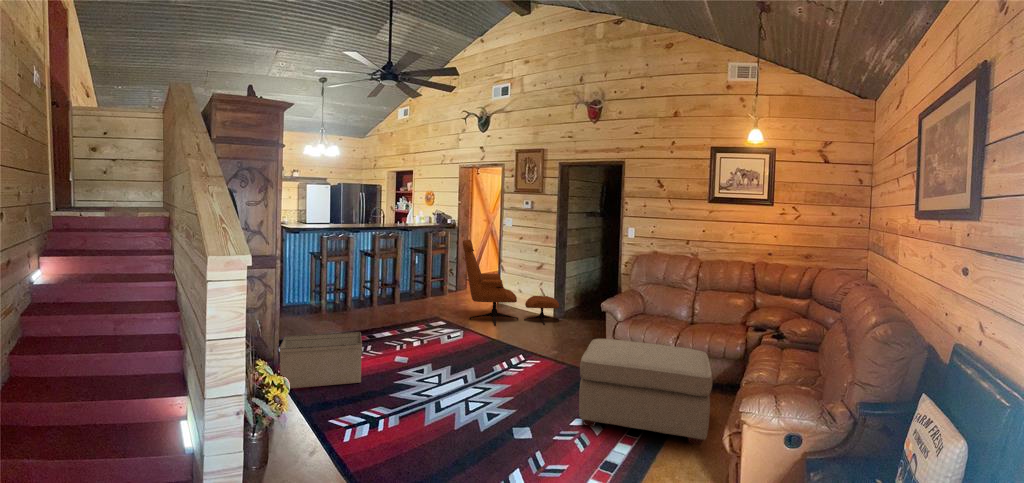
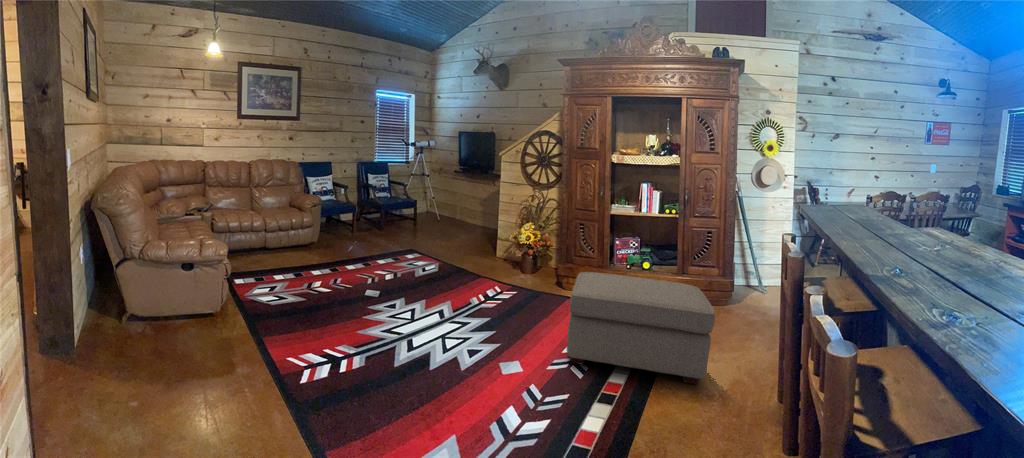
lounge chair: present [463,240,559,326] -> none [438,175,533,260]
storage bin: present [279,332,362,388] -> none [228,263,328,324]

